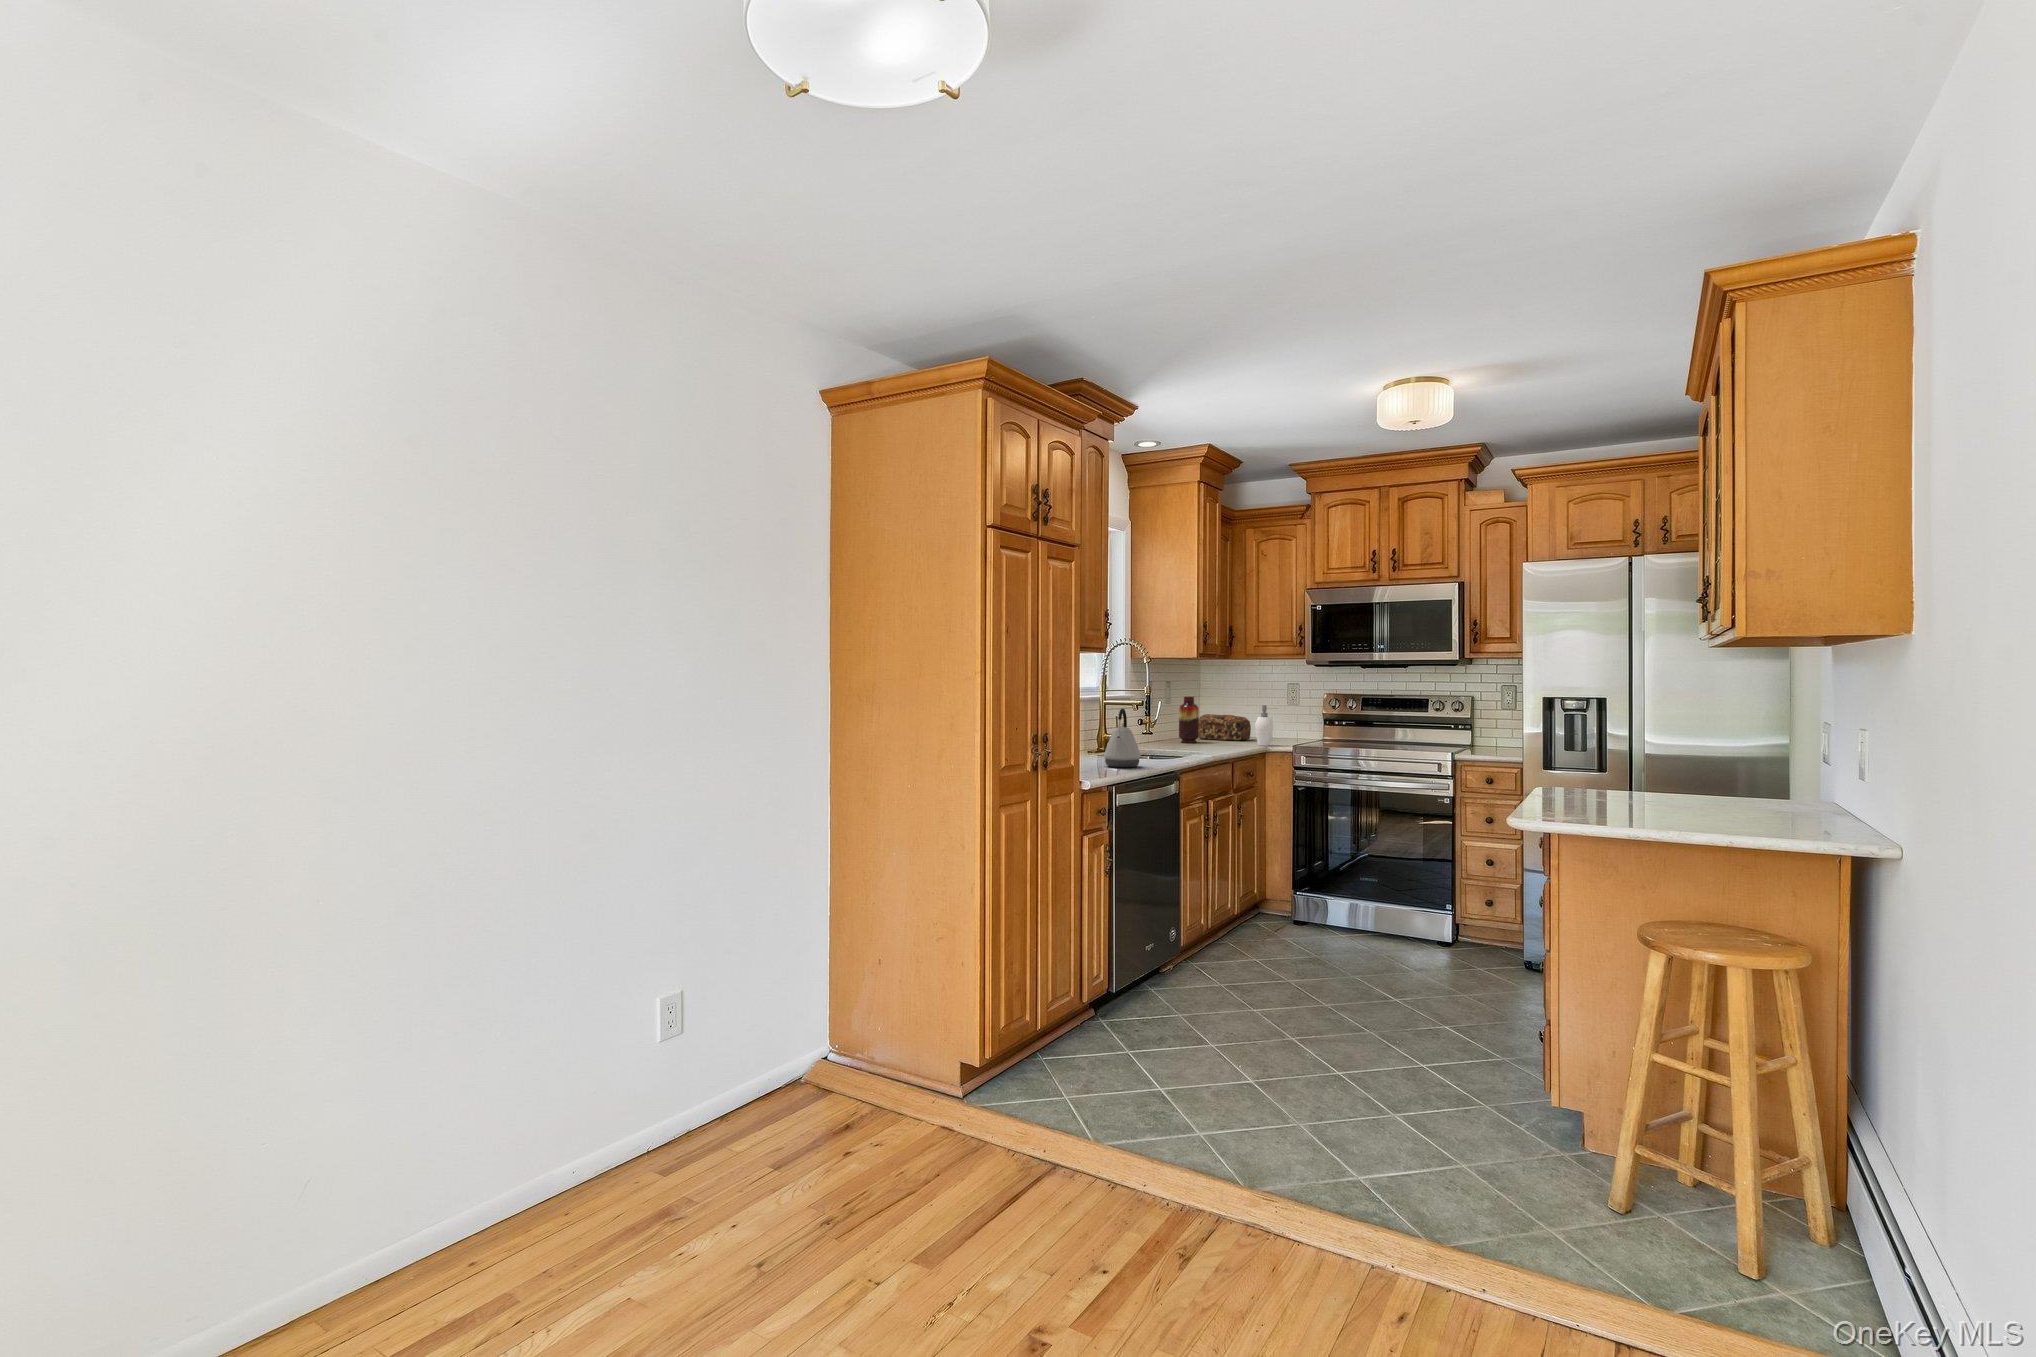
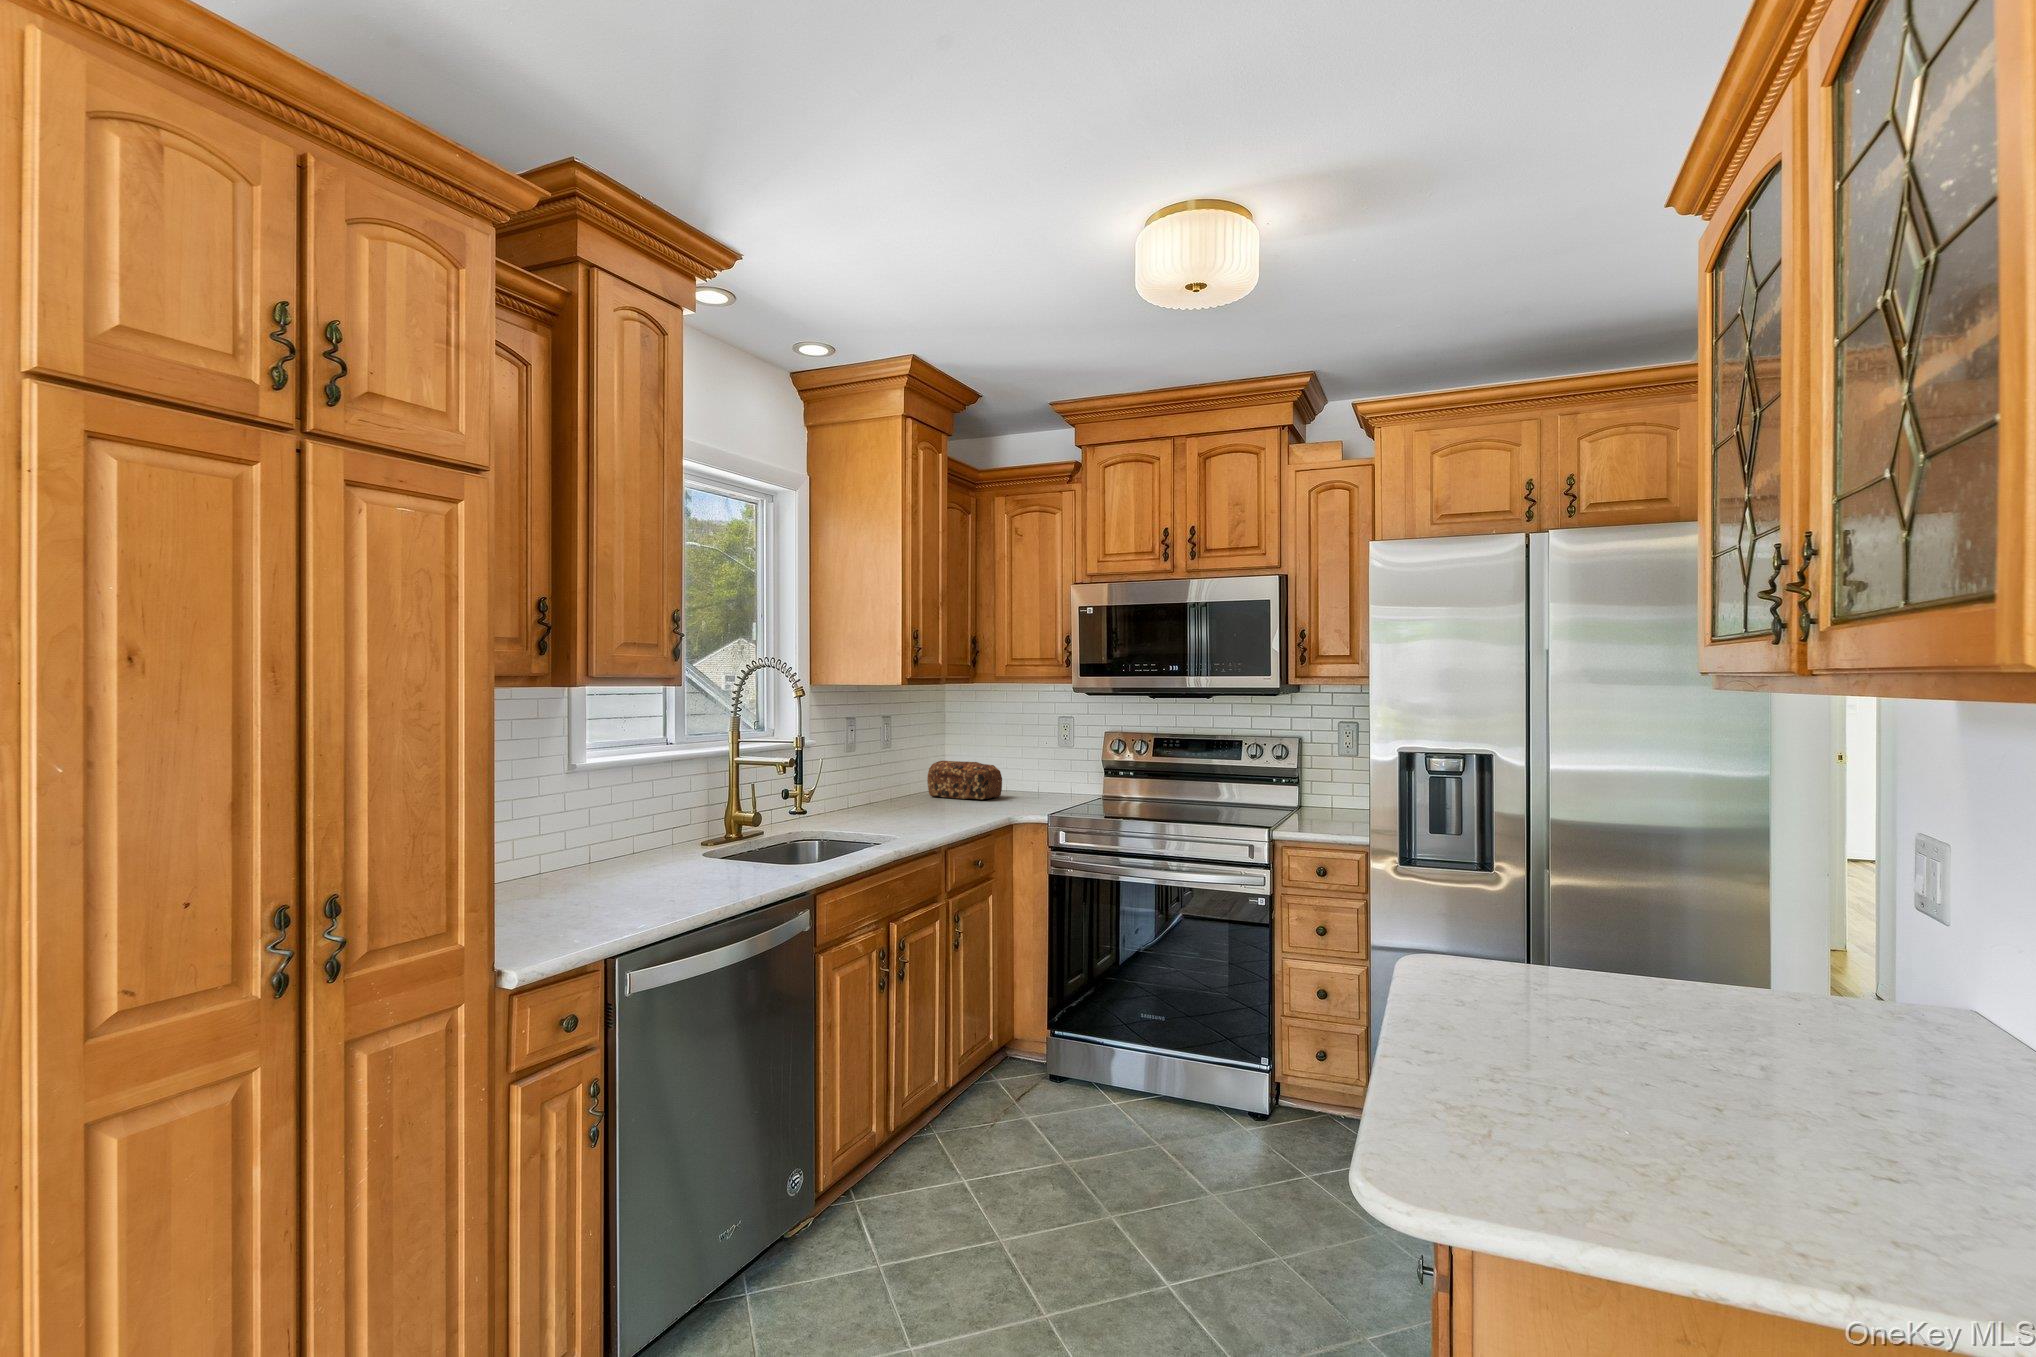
vase: present [1179,696,1199,743] -> none [891,738,919,807]
soap dispenser: present [1255,705,1273,746] -> none [996,753,1027,813]
kettle: present [1104,708,1141,767] -> none [661,785,730,894]

